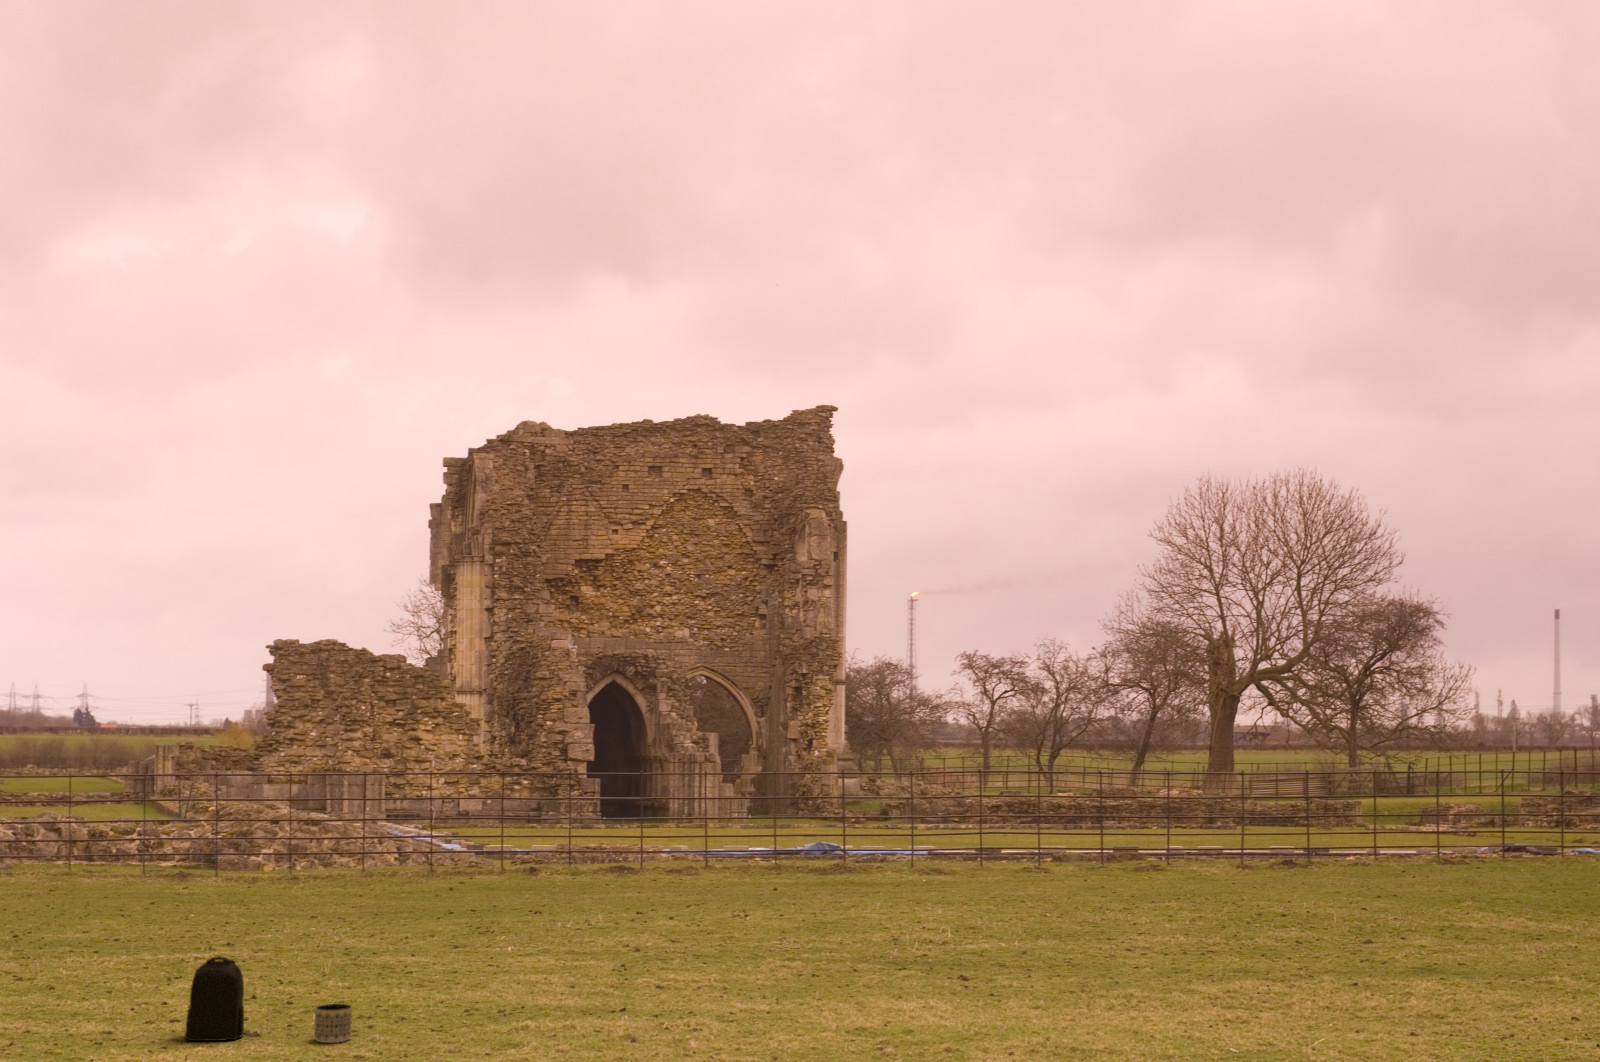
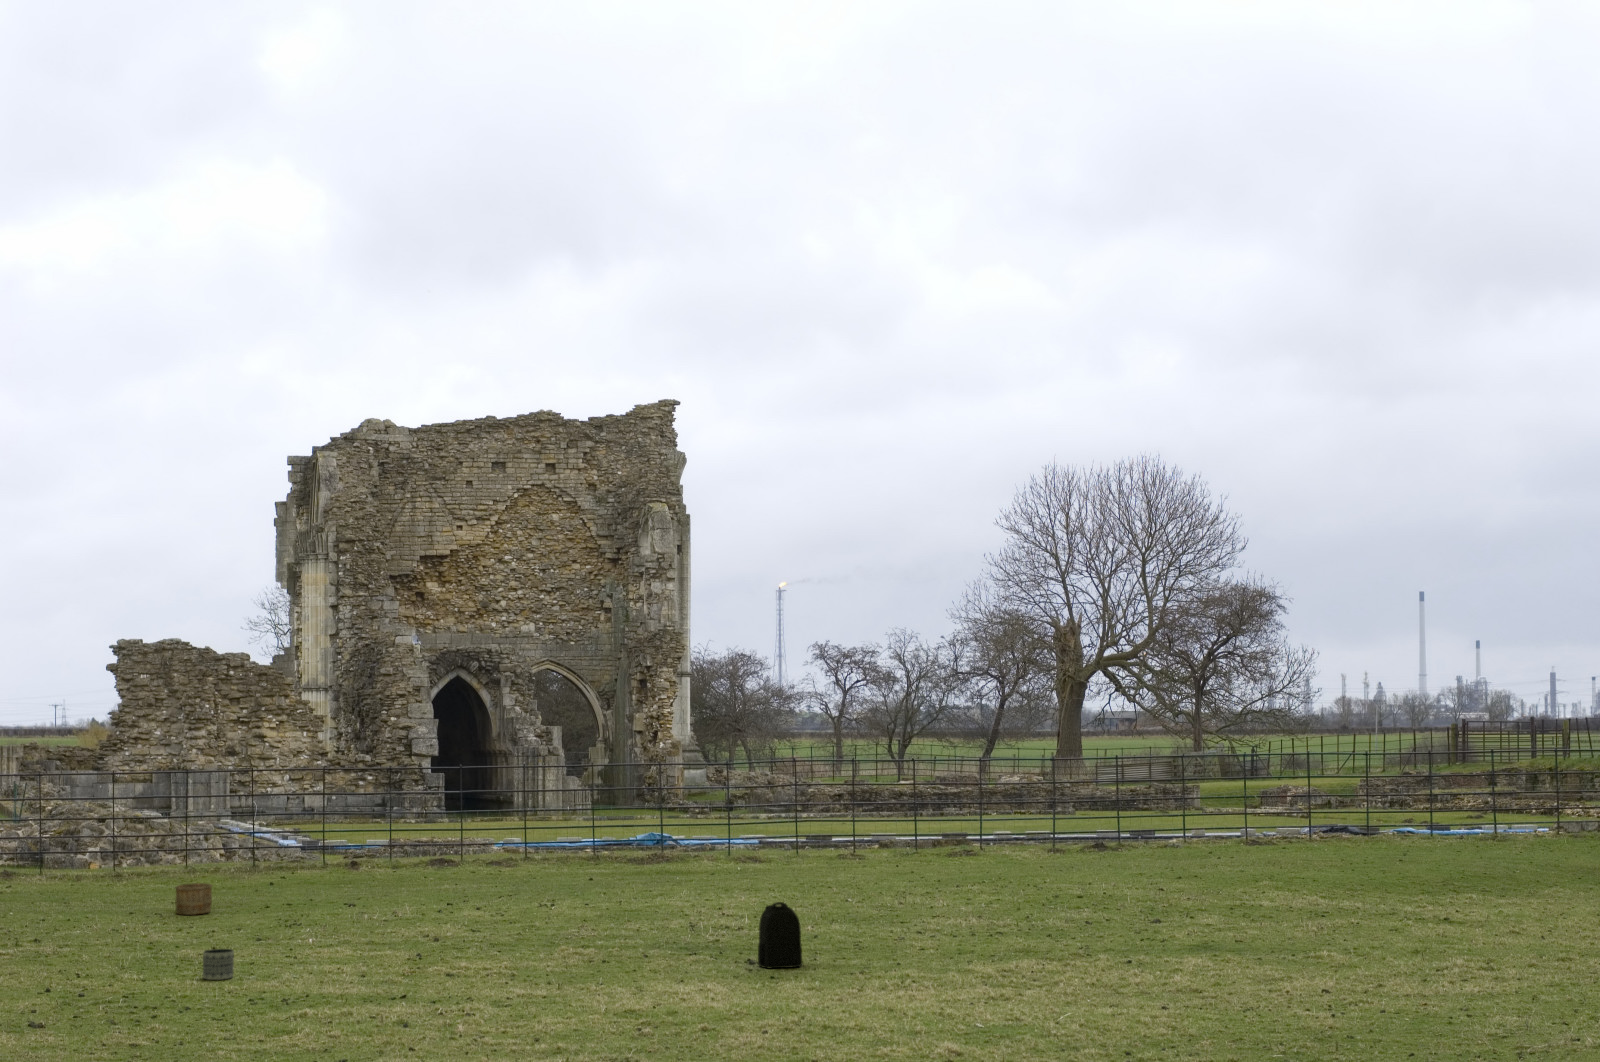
wooden bucket: none [302,908,344,944] -> present [175,883,212,915]
backpack: present [185,956,244,1041] -> present [758,902,802,968]

